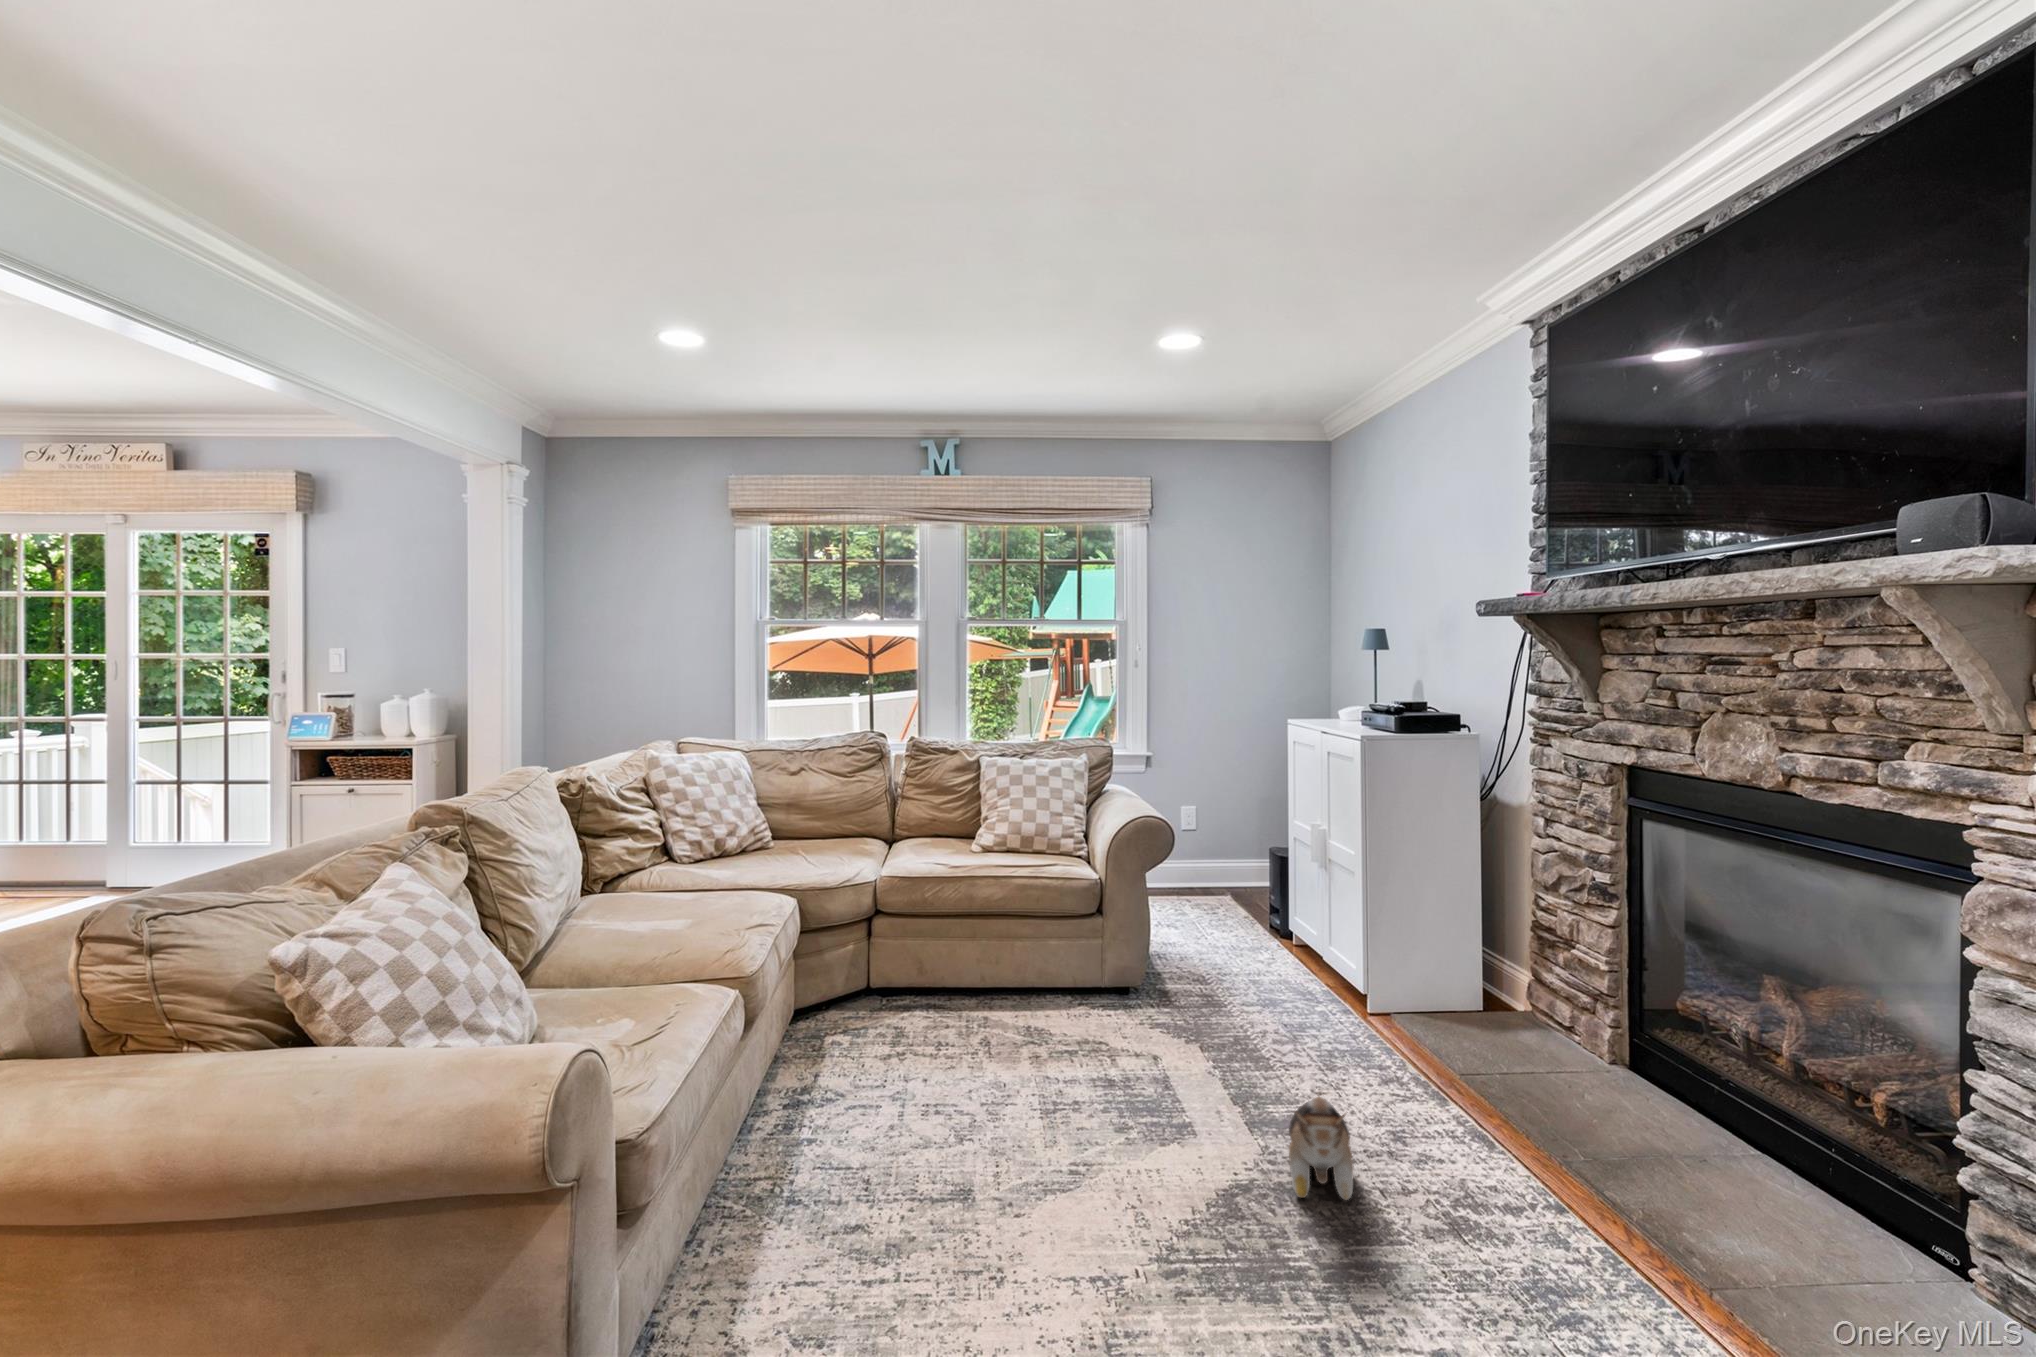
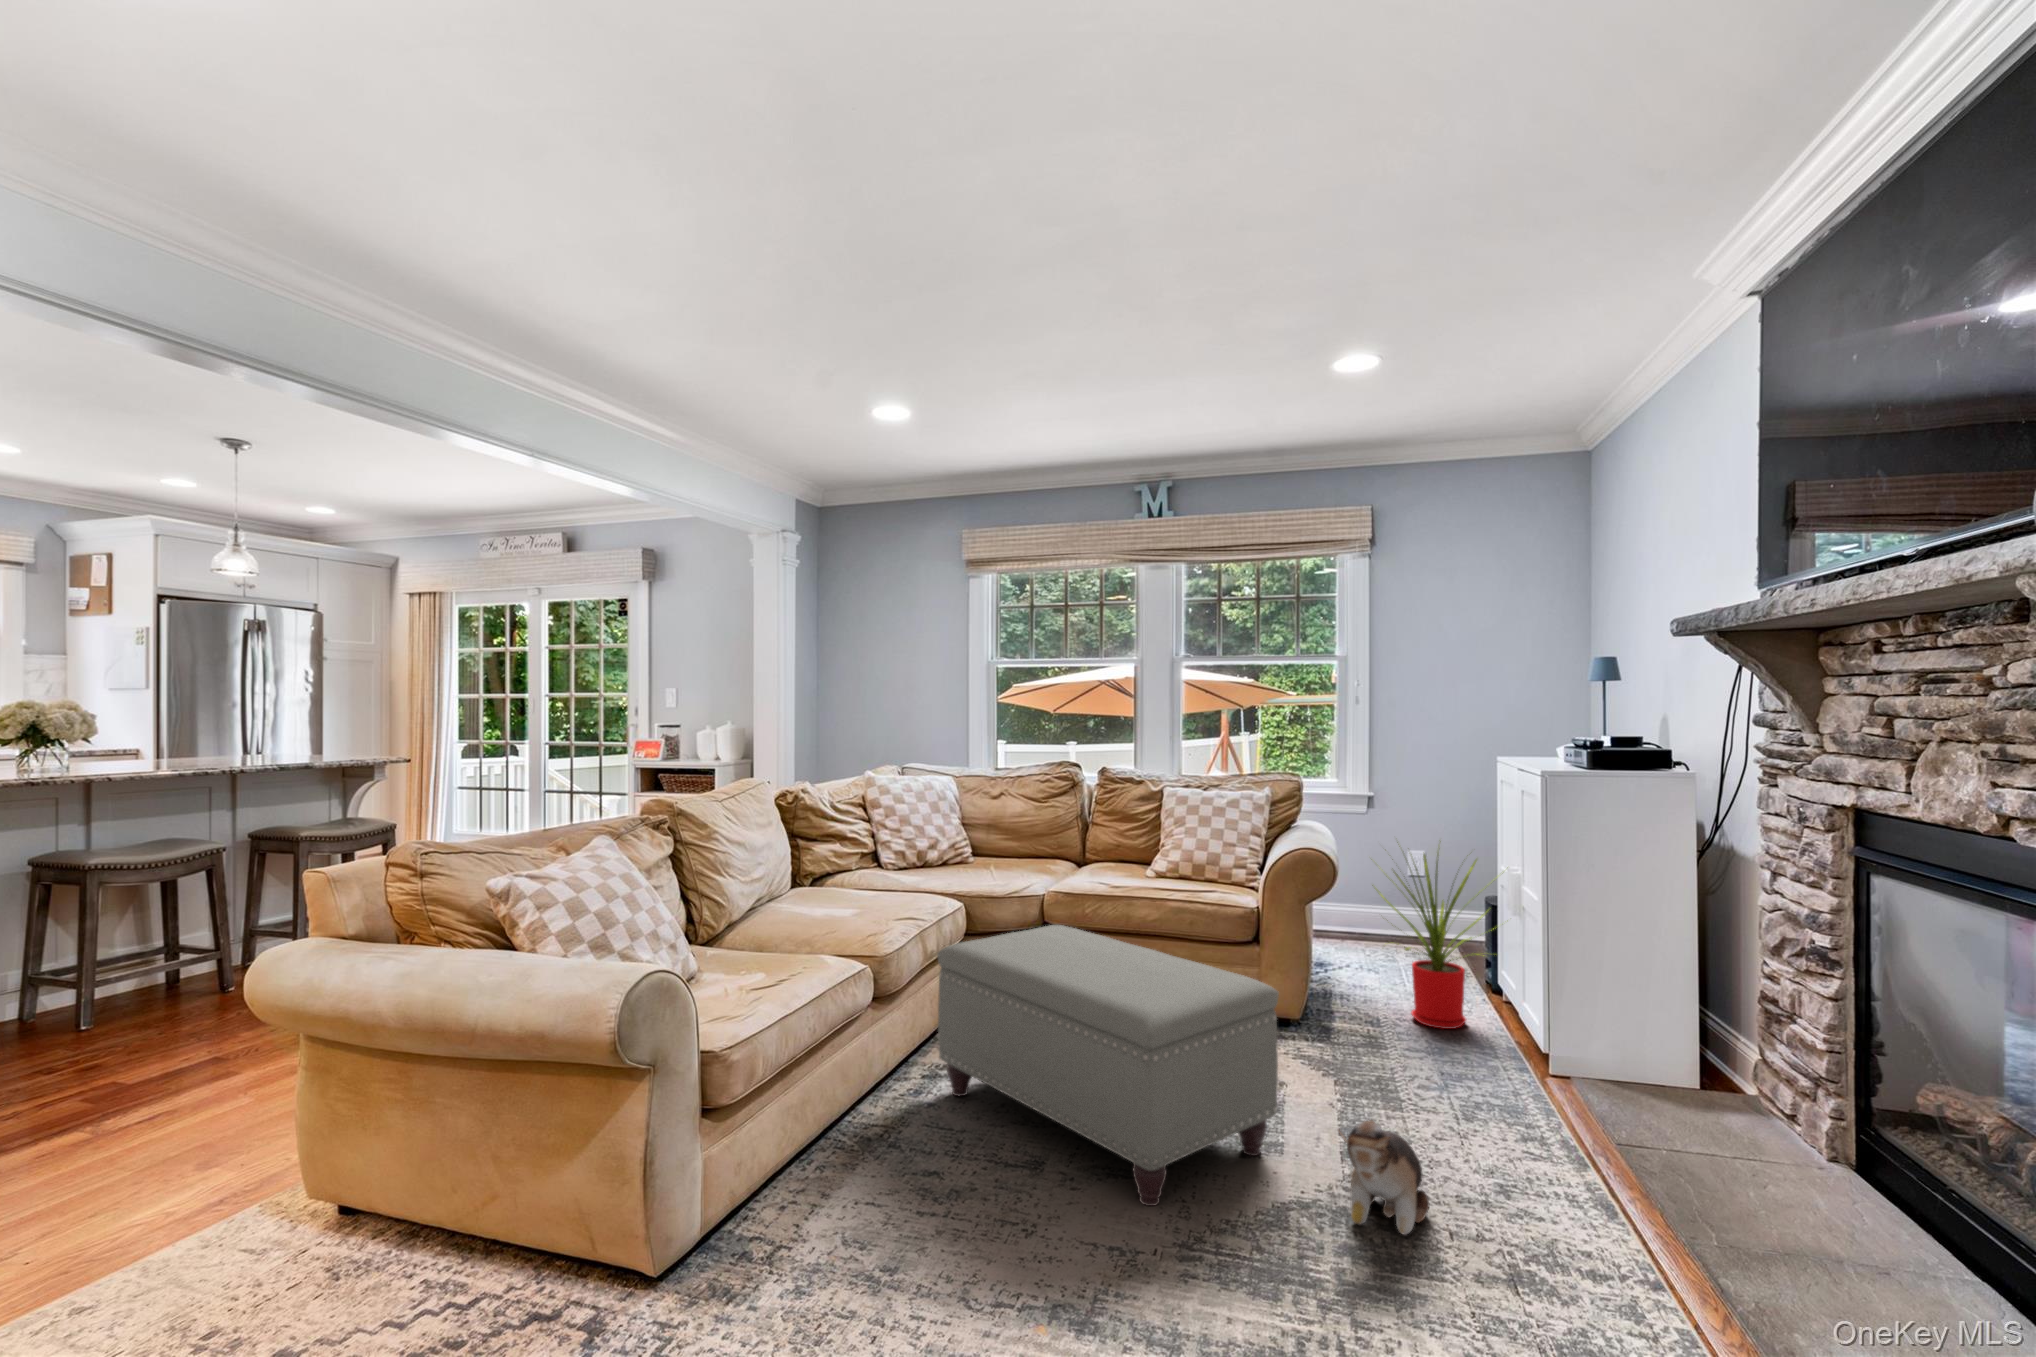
house plant: none [1189,799,1318,978] -> present [1371,841,1494,1029]
ottoman: none [811,920,1194,1220] -> present [937,925,1279,1206]

